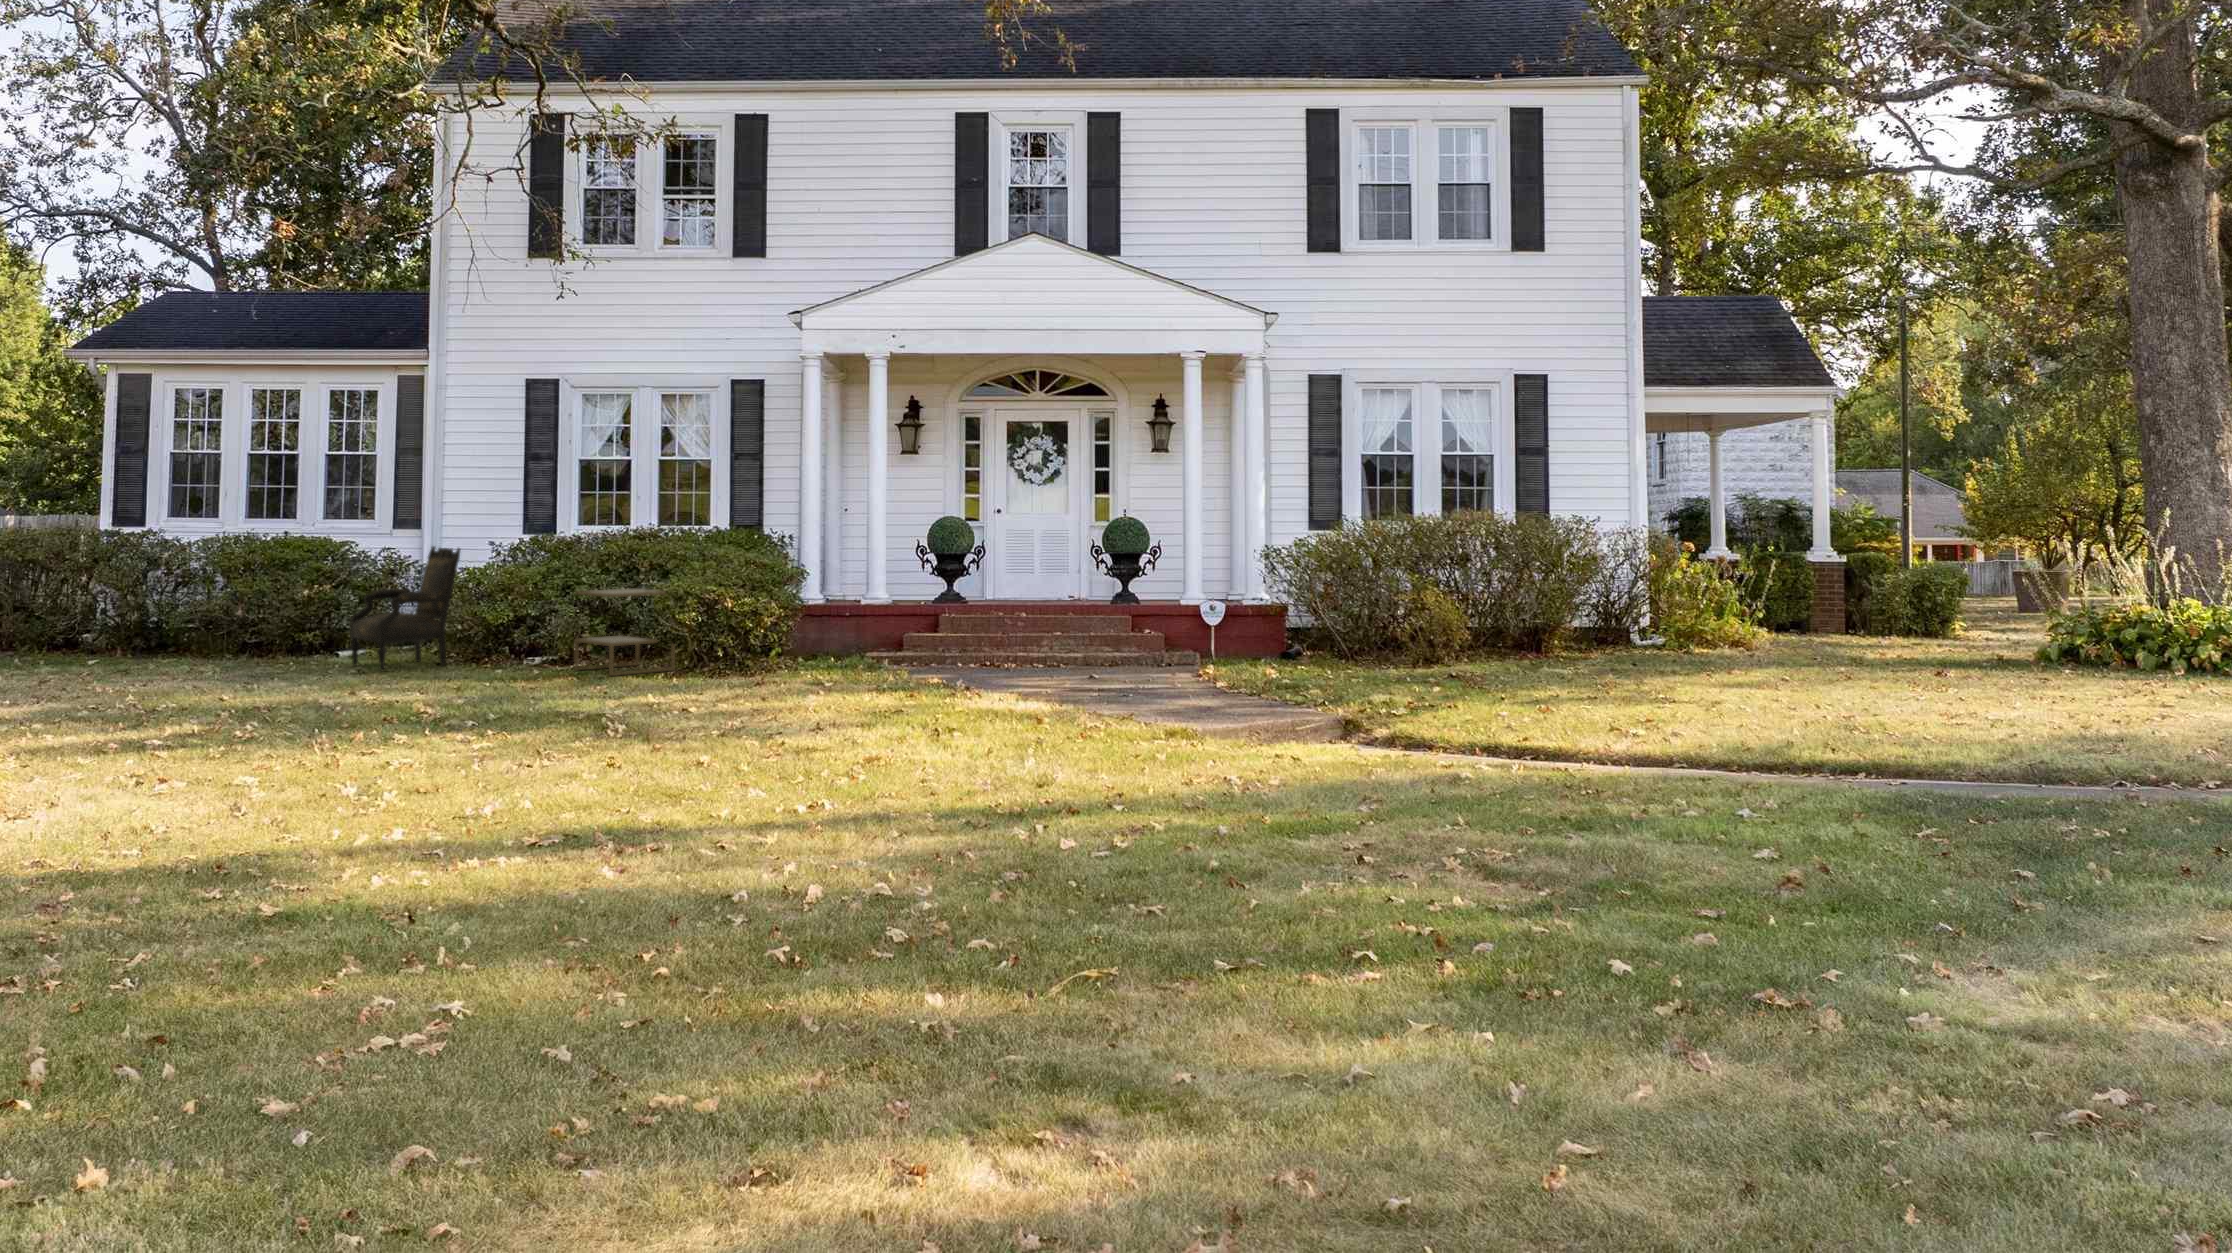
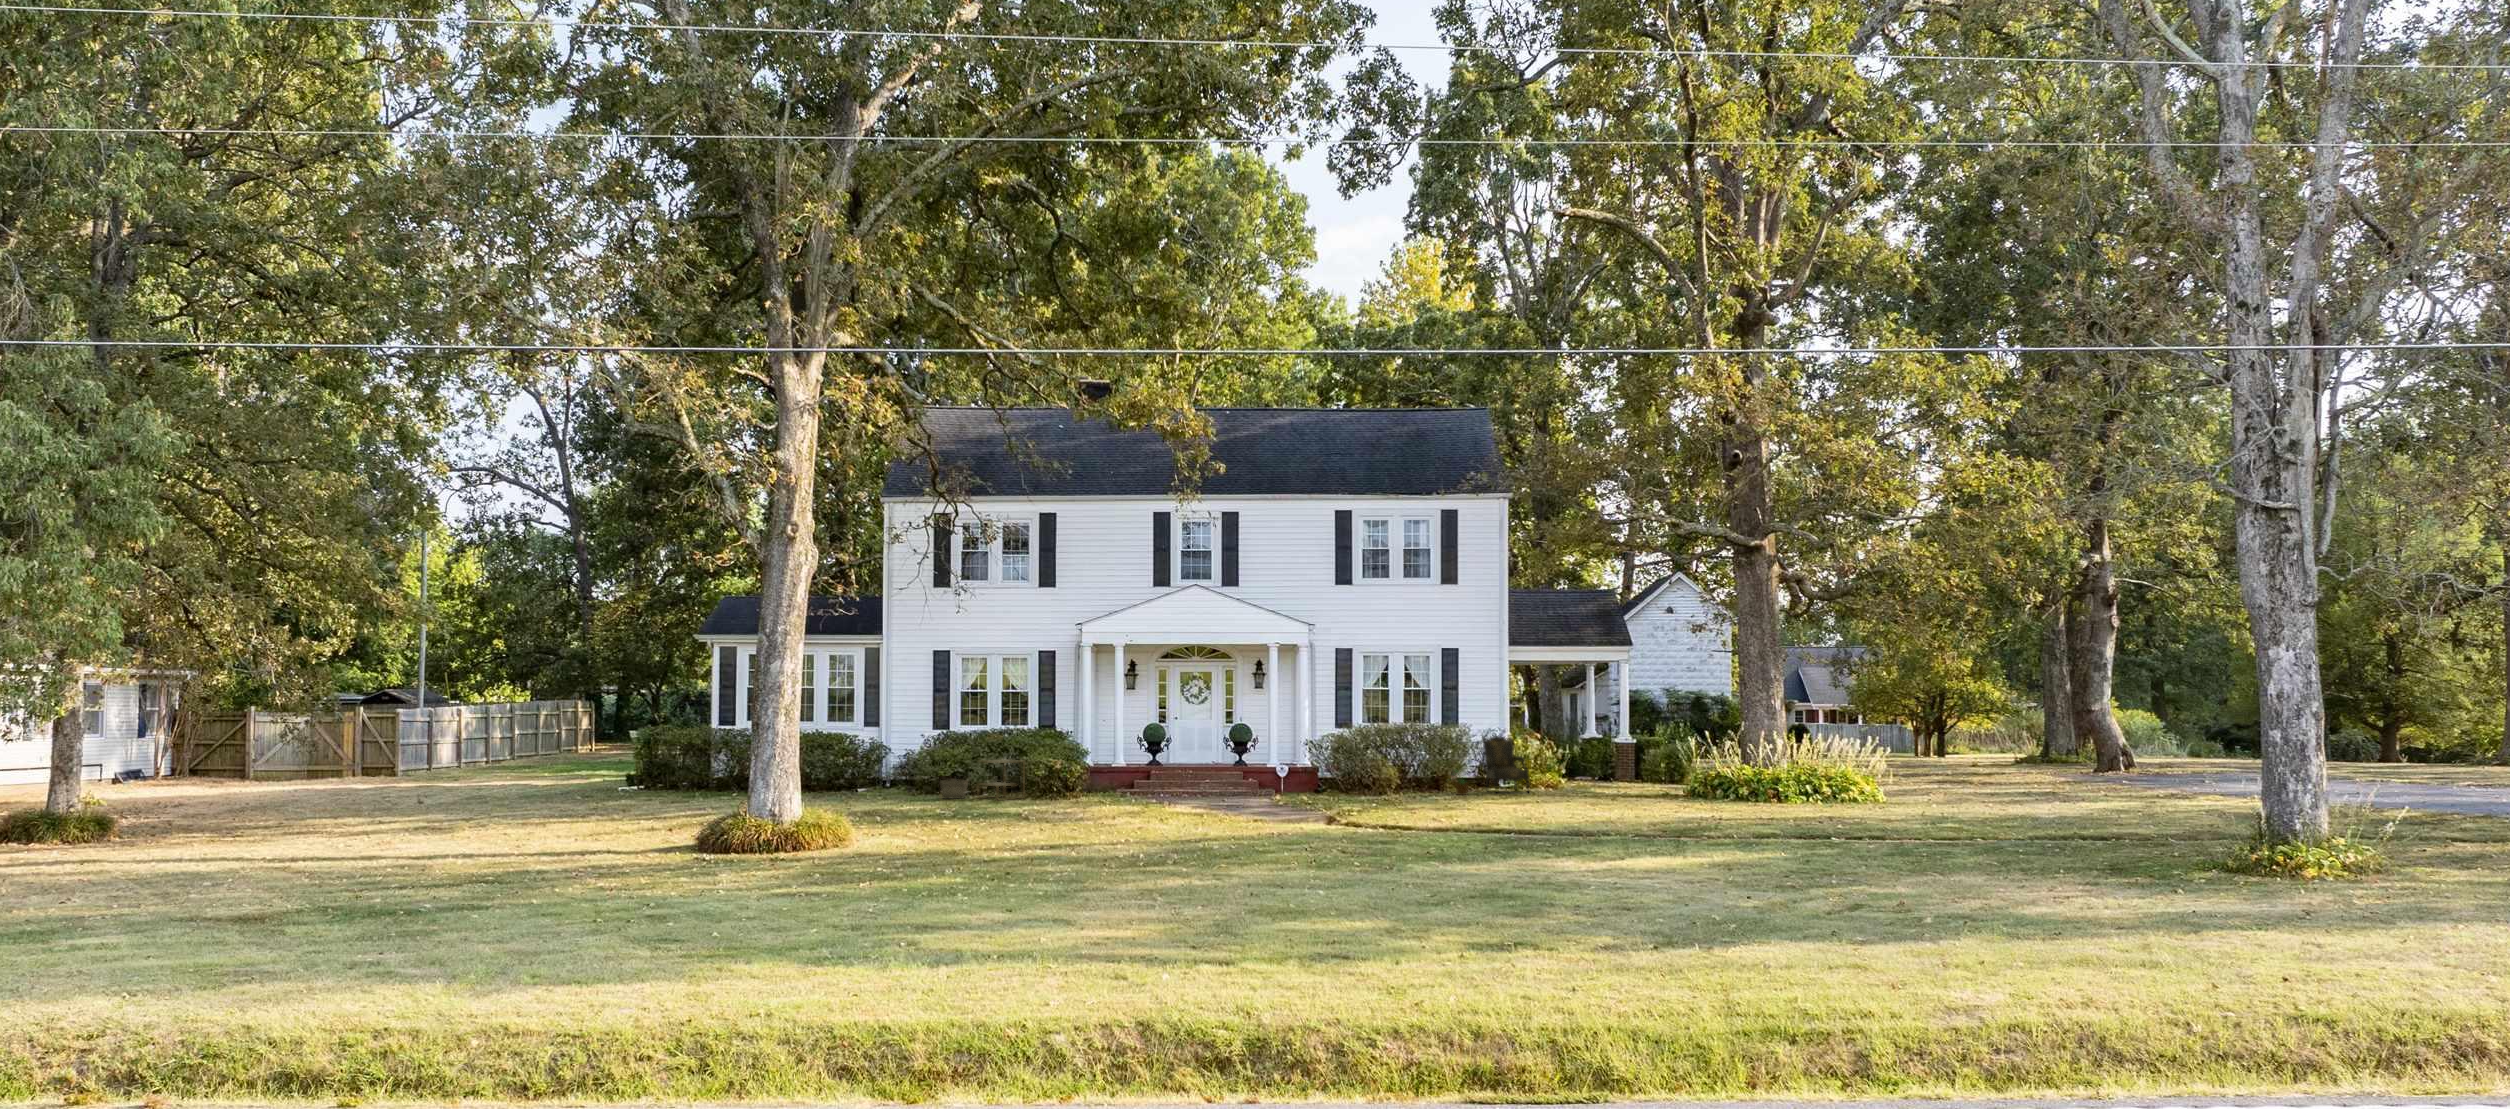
armchair: present [350,546,460,671] -> present [1482,736,1529,791]
potted plant: none [1541,604,1593,656] -> present [1453,770,1469,795]
wooden bucket: none [495,618,559,672] -> present [940,779,968,799]

